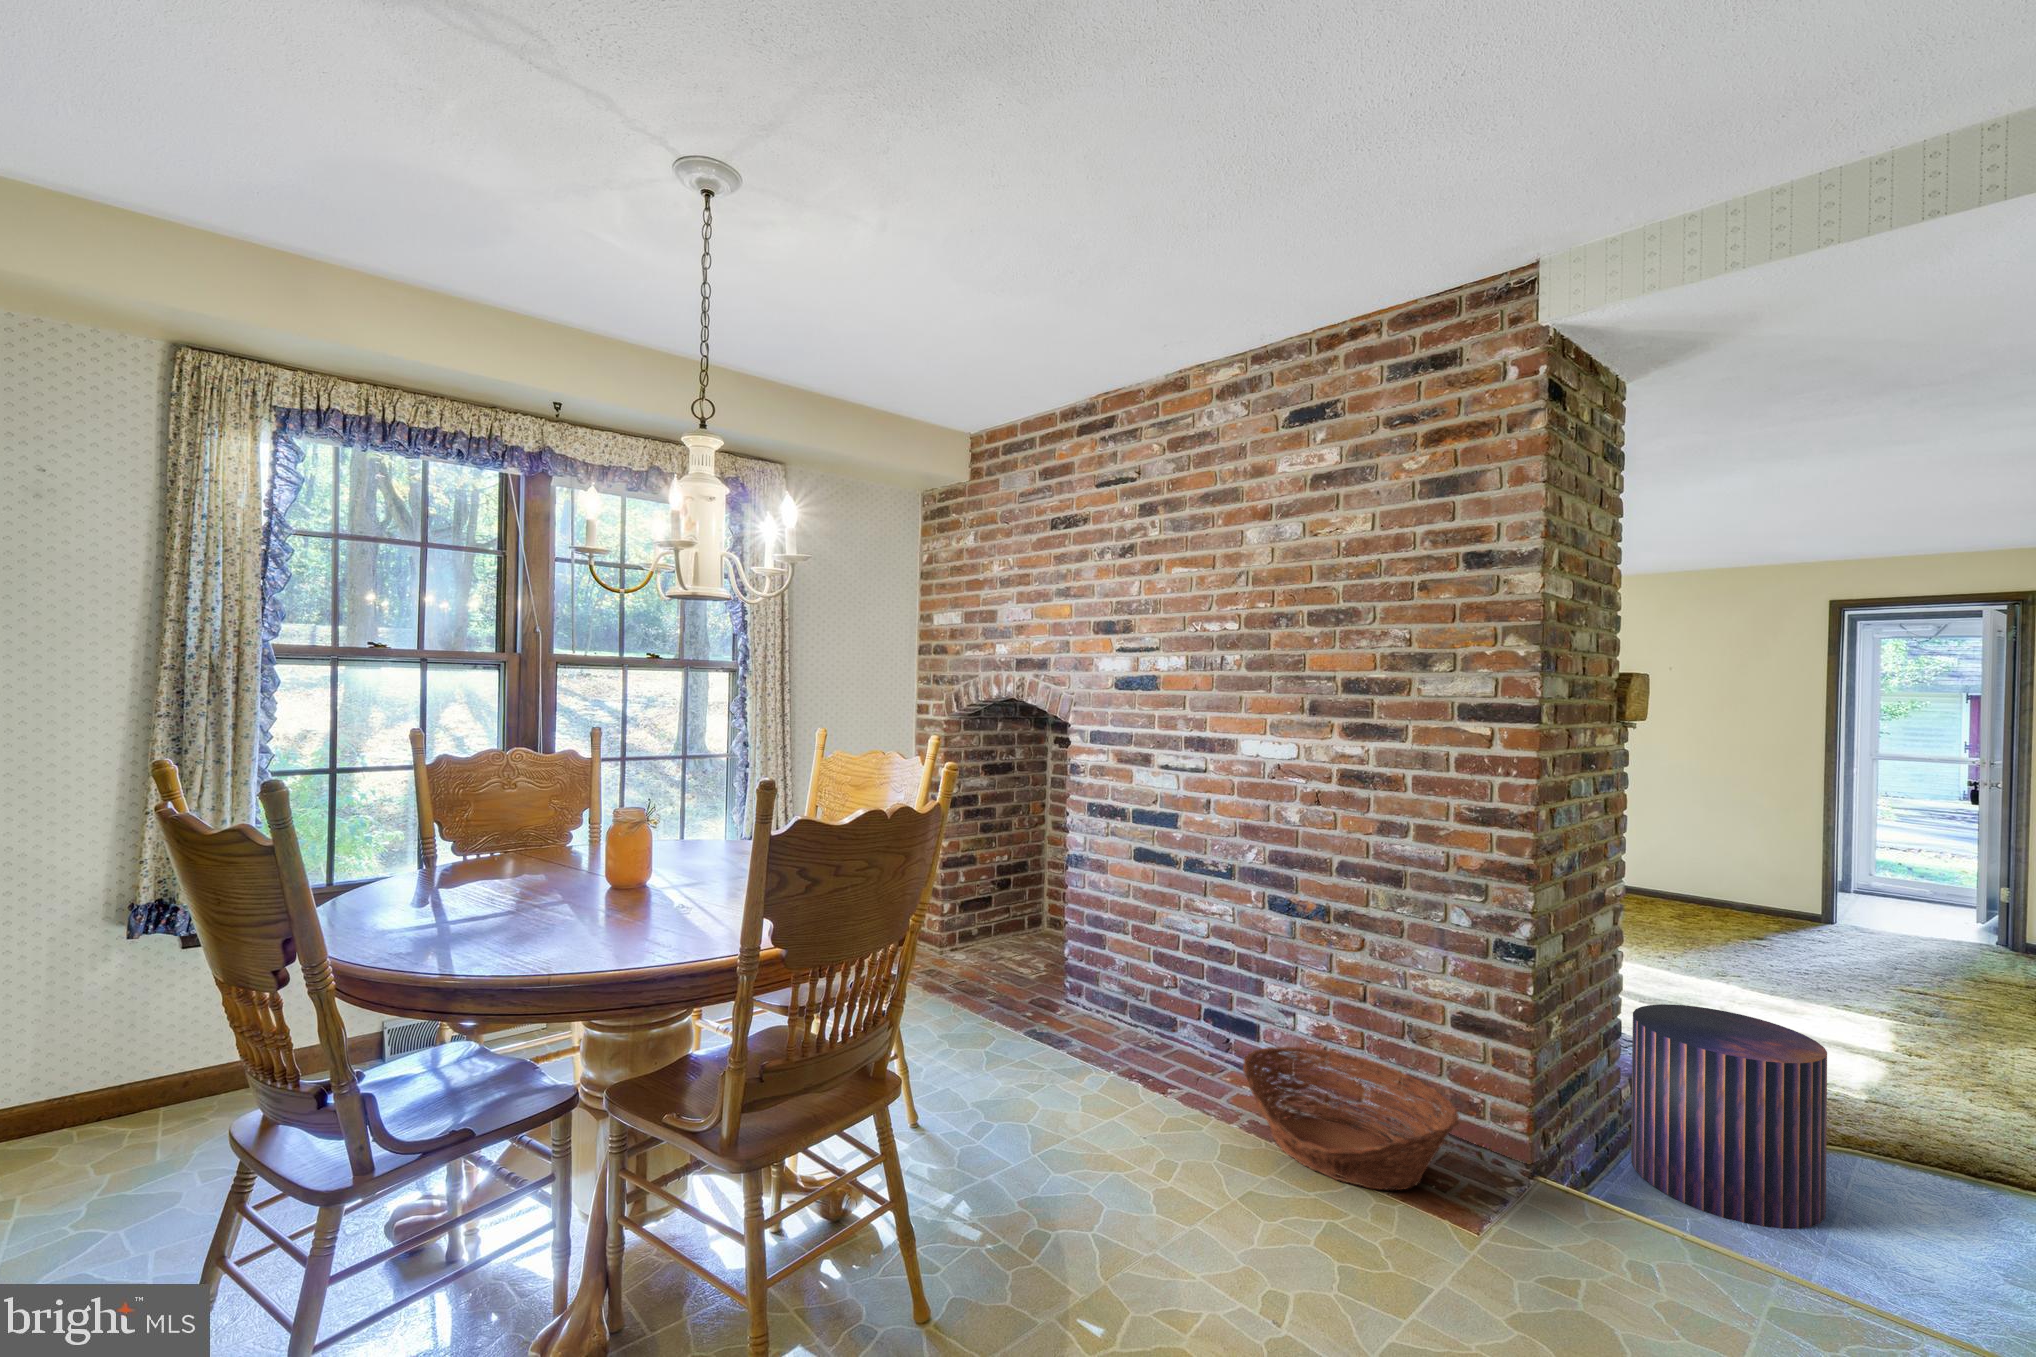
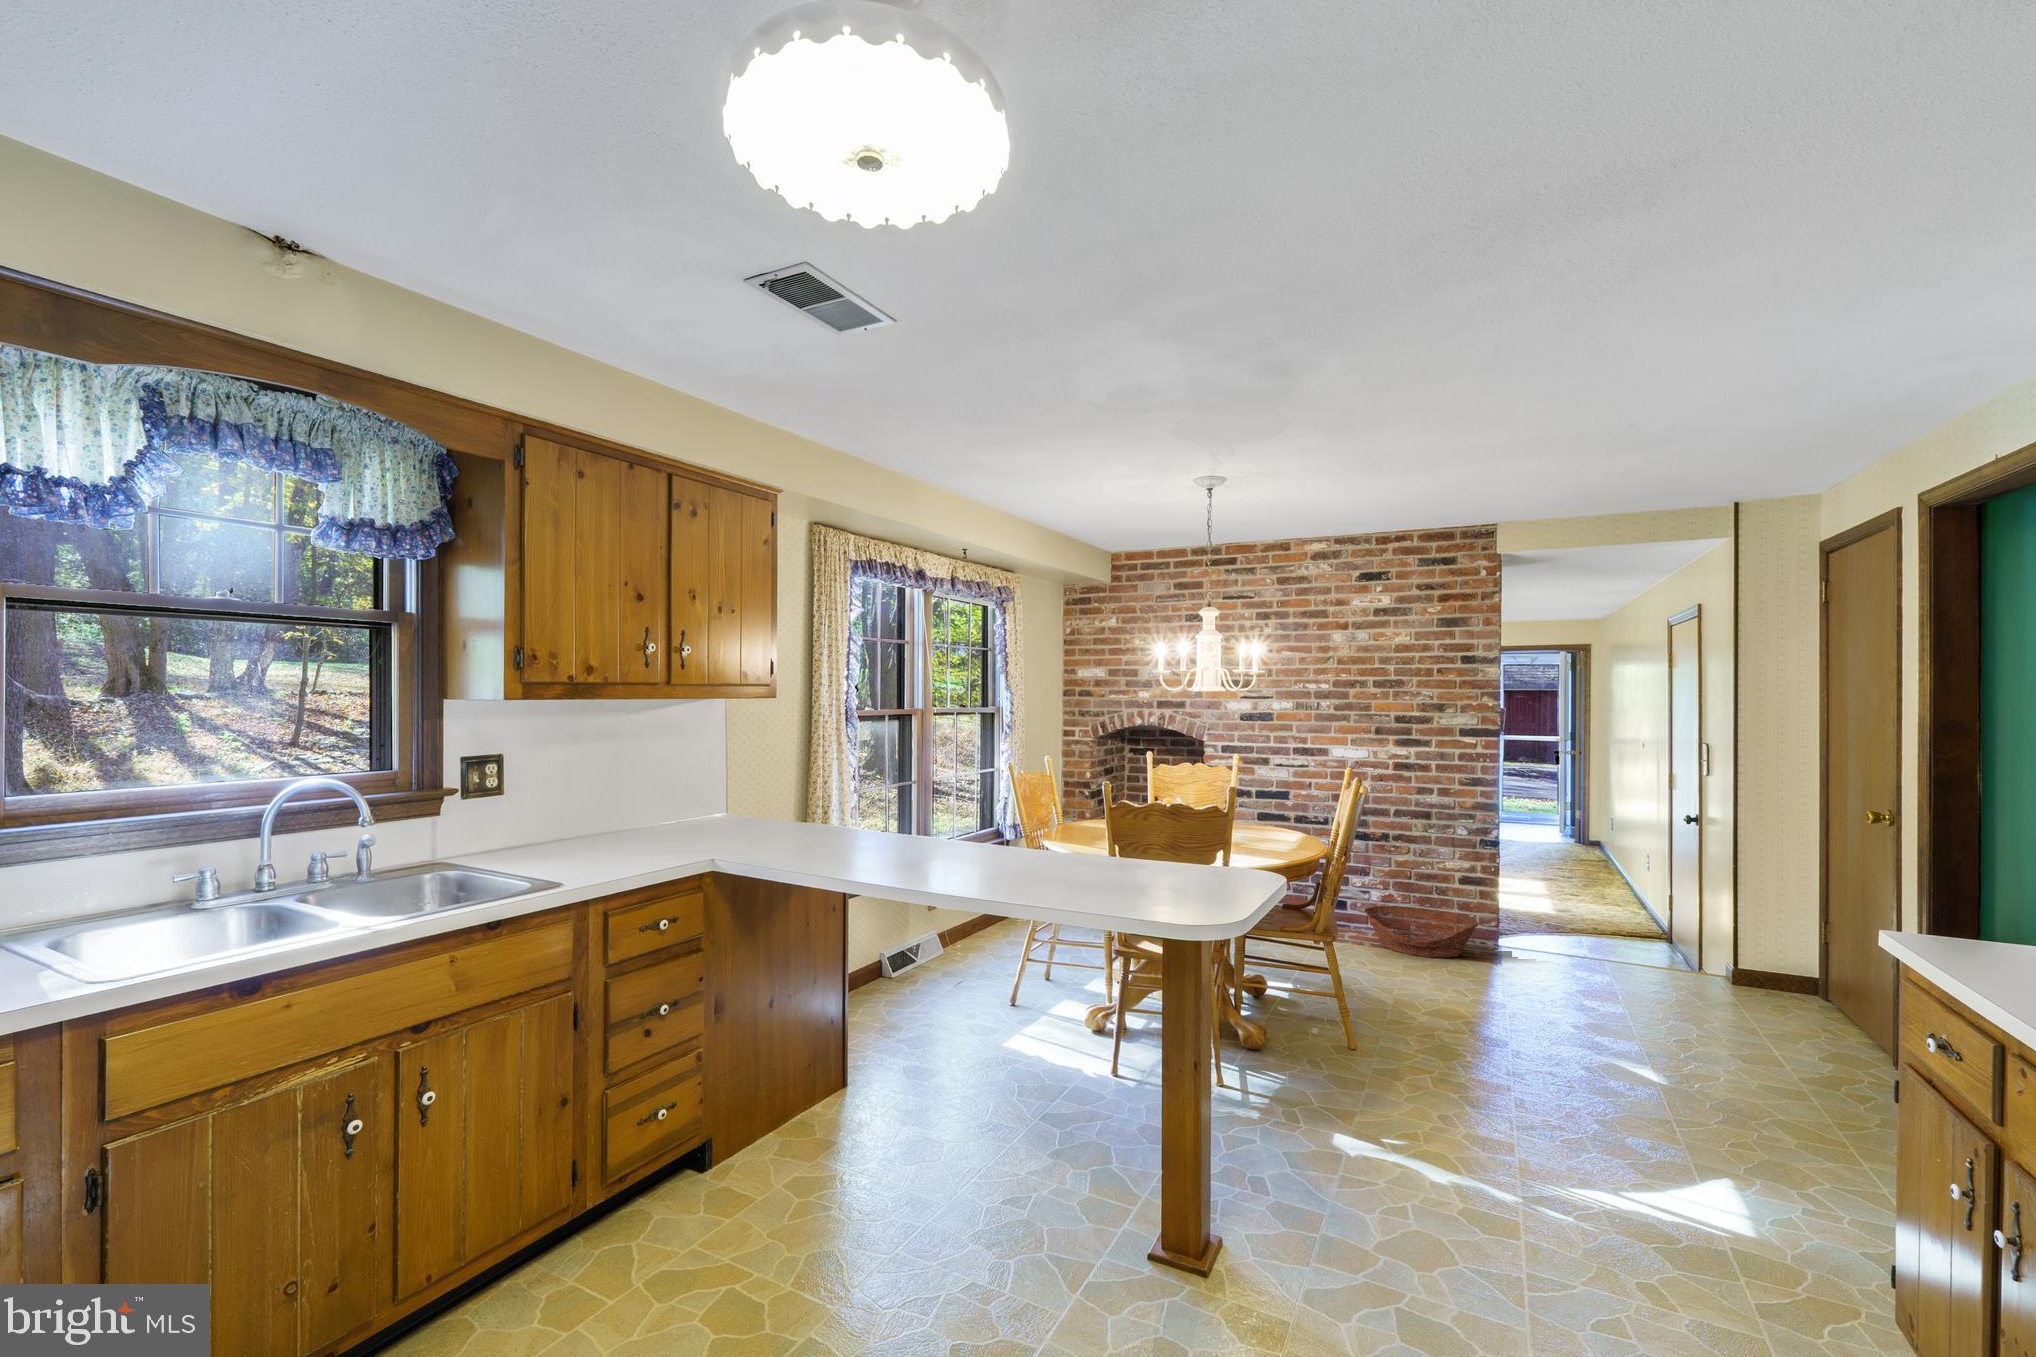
pouf: present [1631,1004,1827,1229] -> none [1518,872,1601,959]

